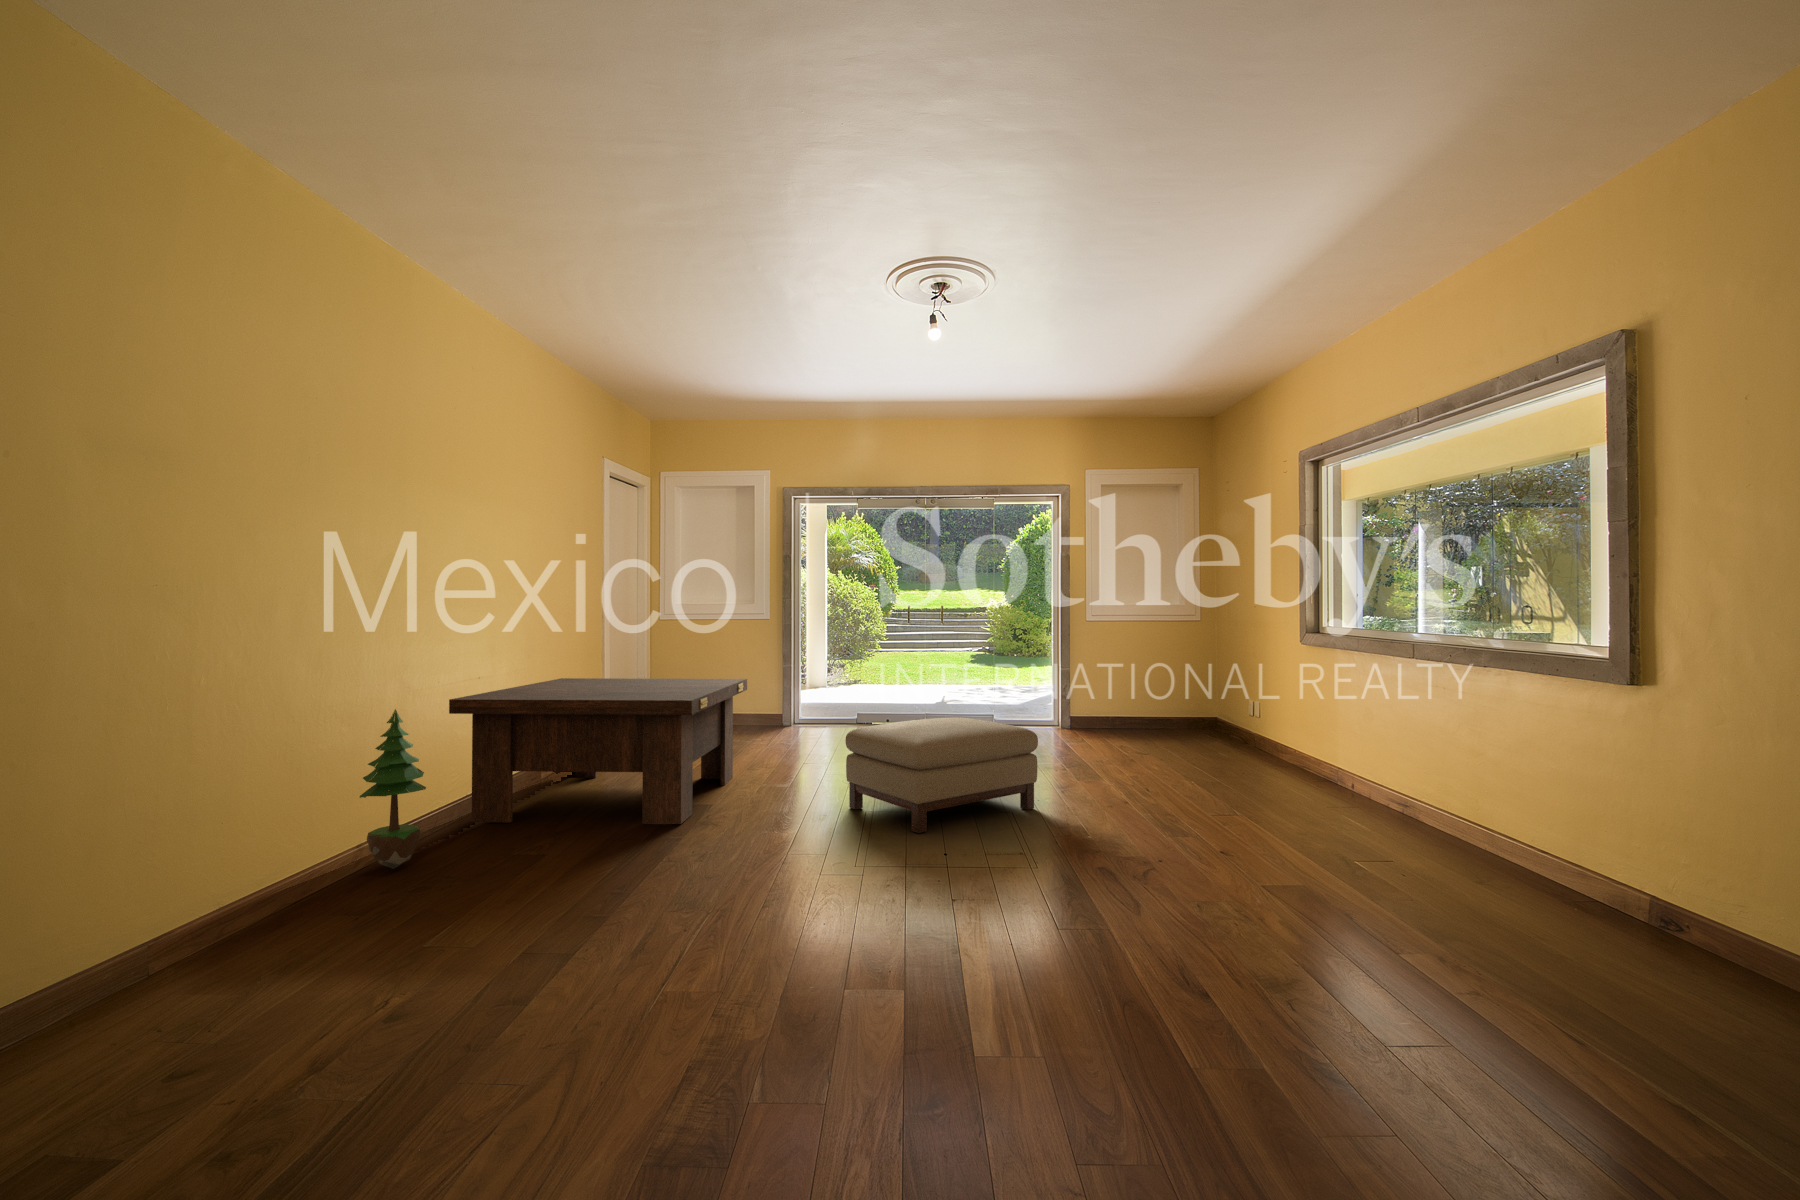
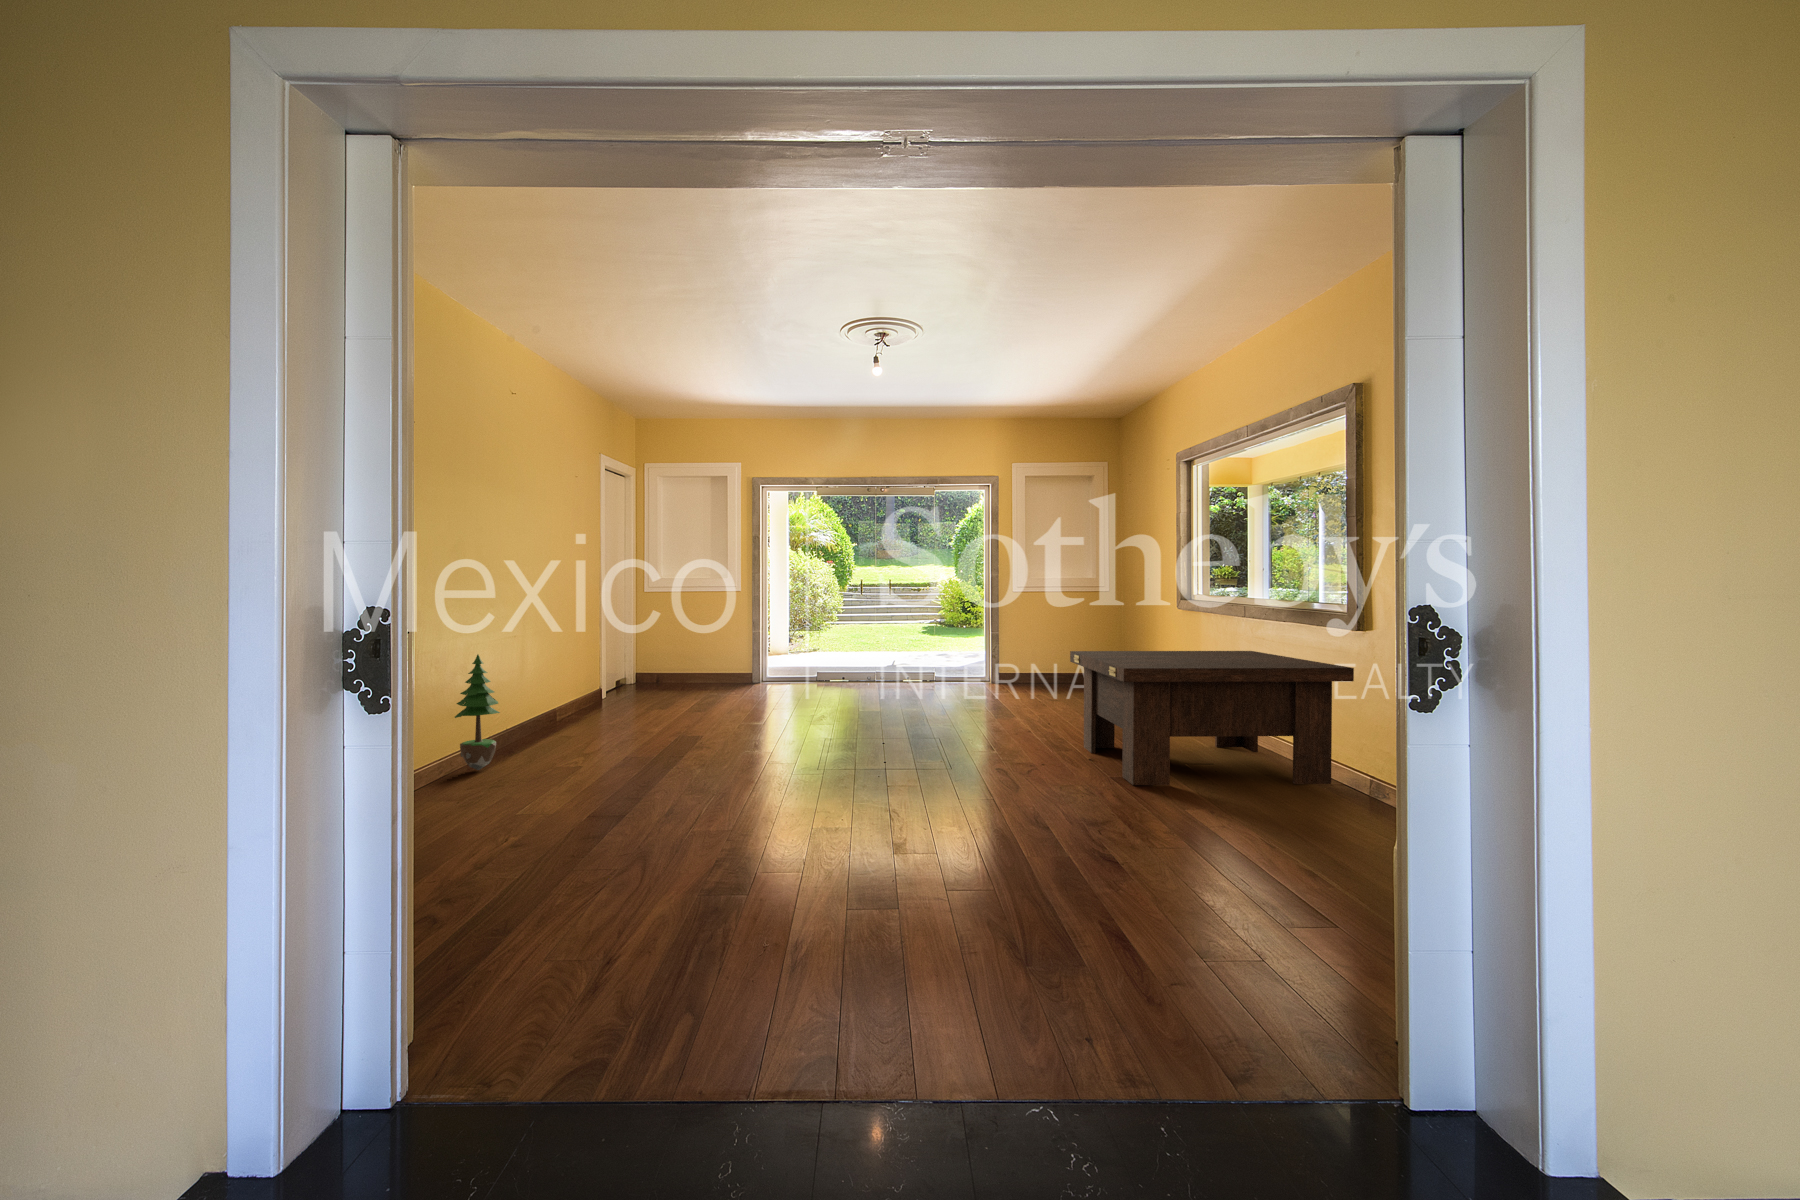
coffee table: present [449,678,747,824] -> present [1070,651,1354,785]
ottoman: present [845,717,1038,833] -> none [808,669,958,749]

